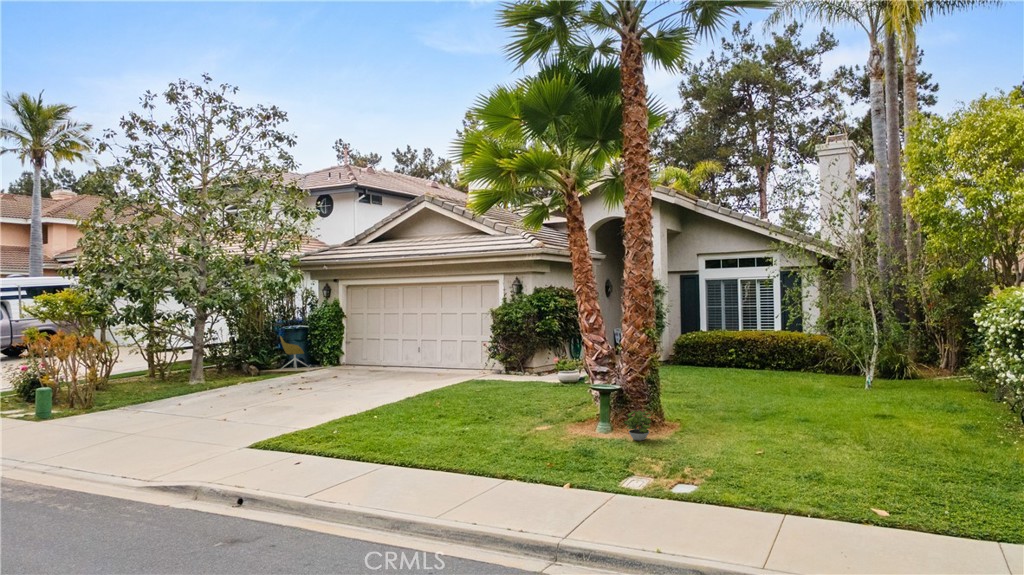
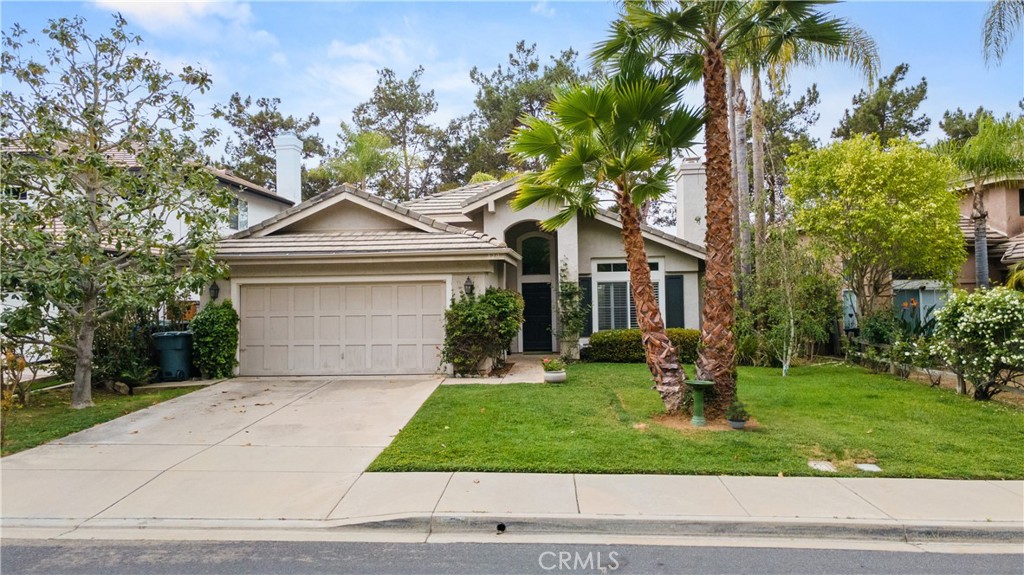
chair: present [280,336,306,370] -> none [163,344,201,387]

